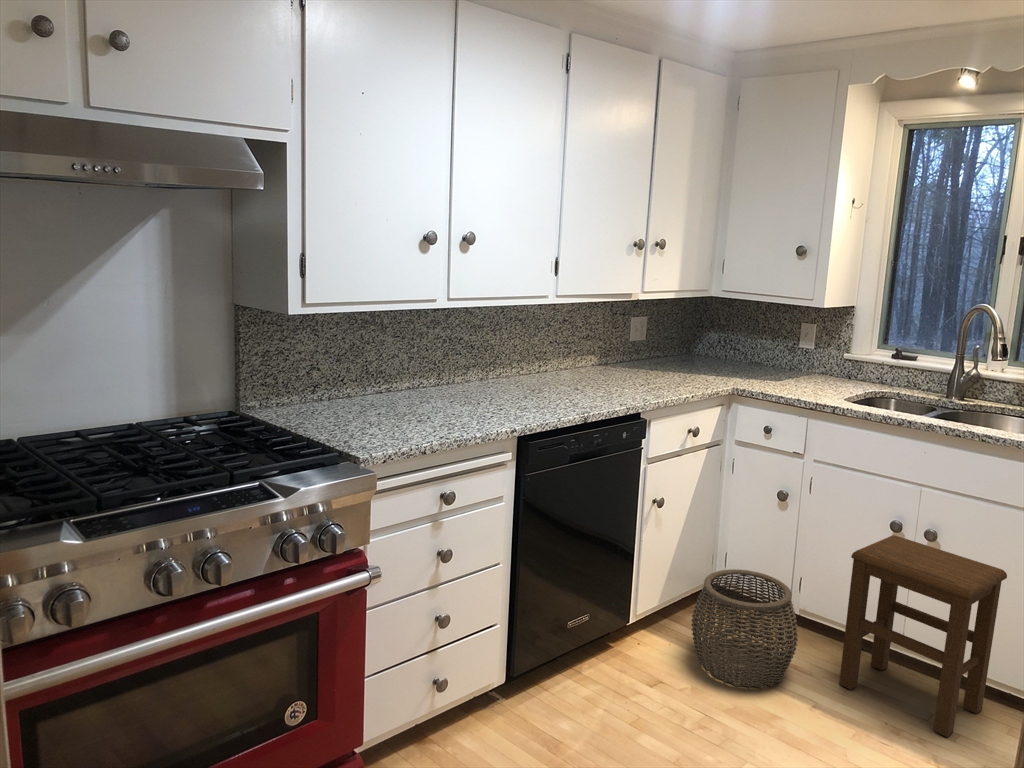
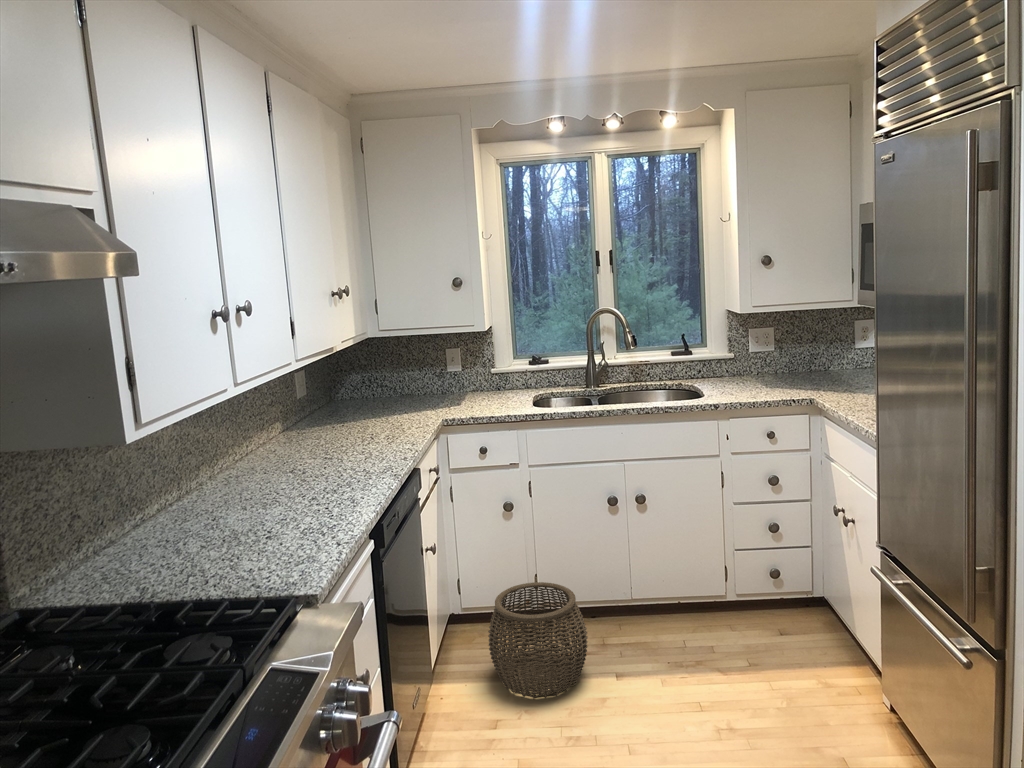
stool: present [839,535,1007,737] -> none [607,507,709,652]

